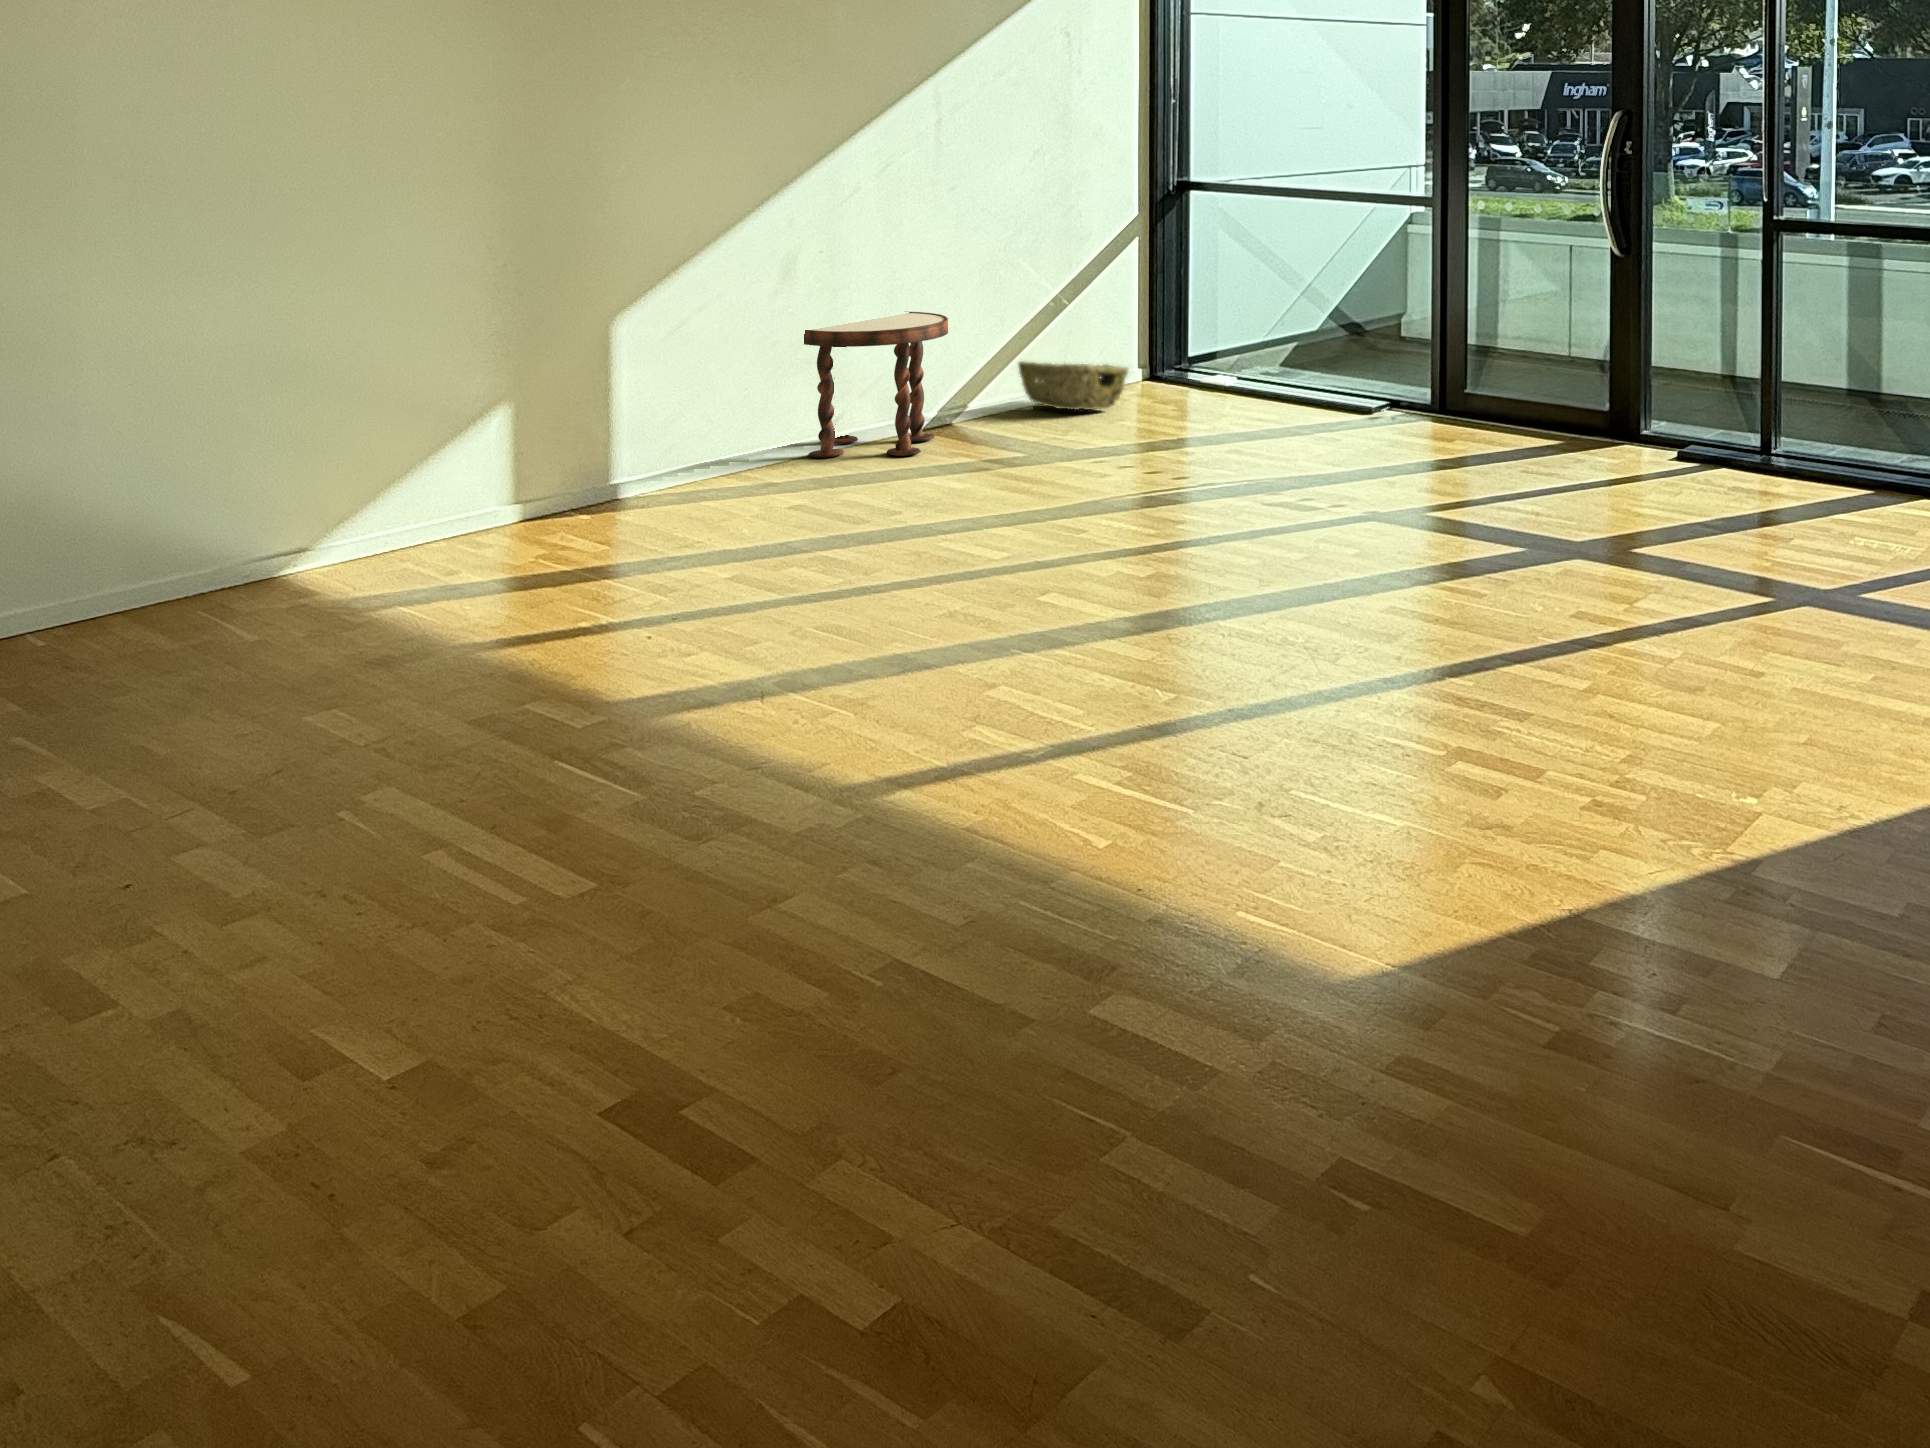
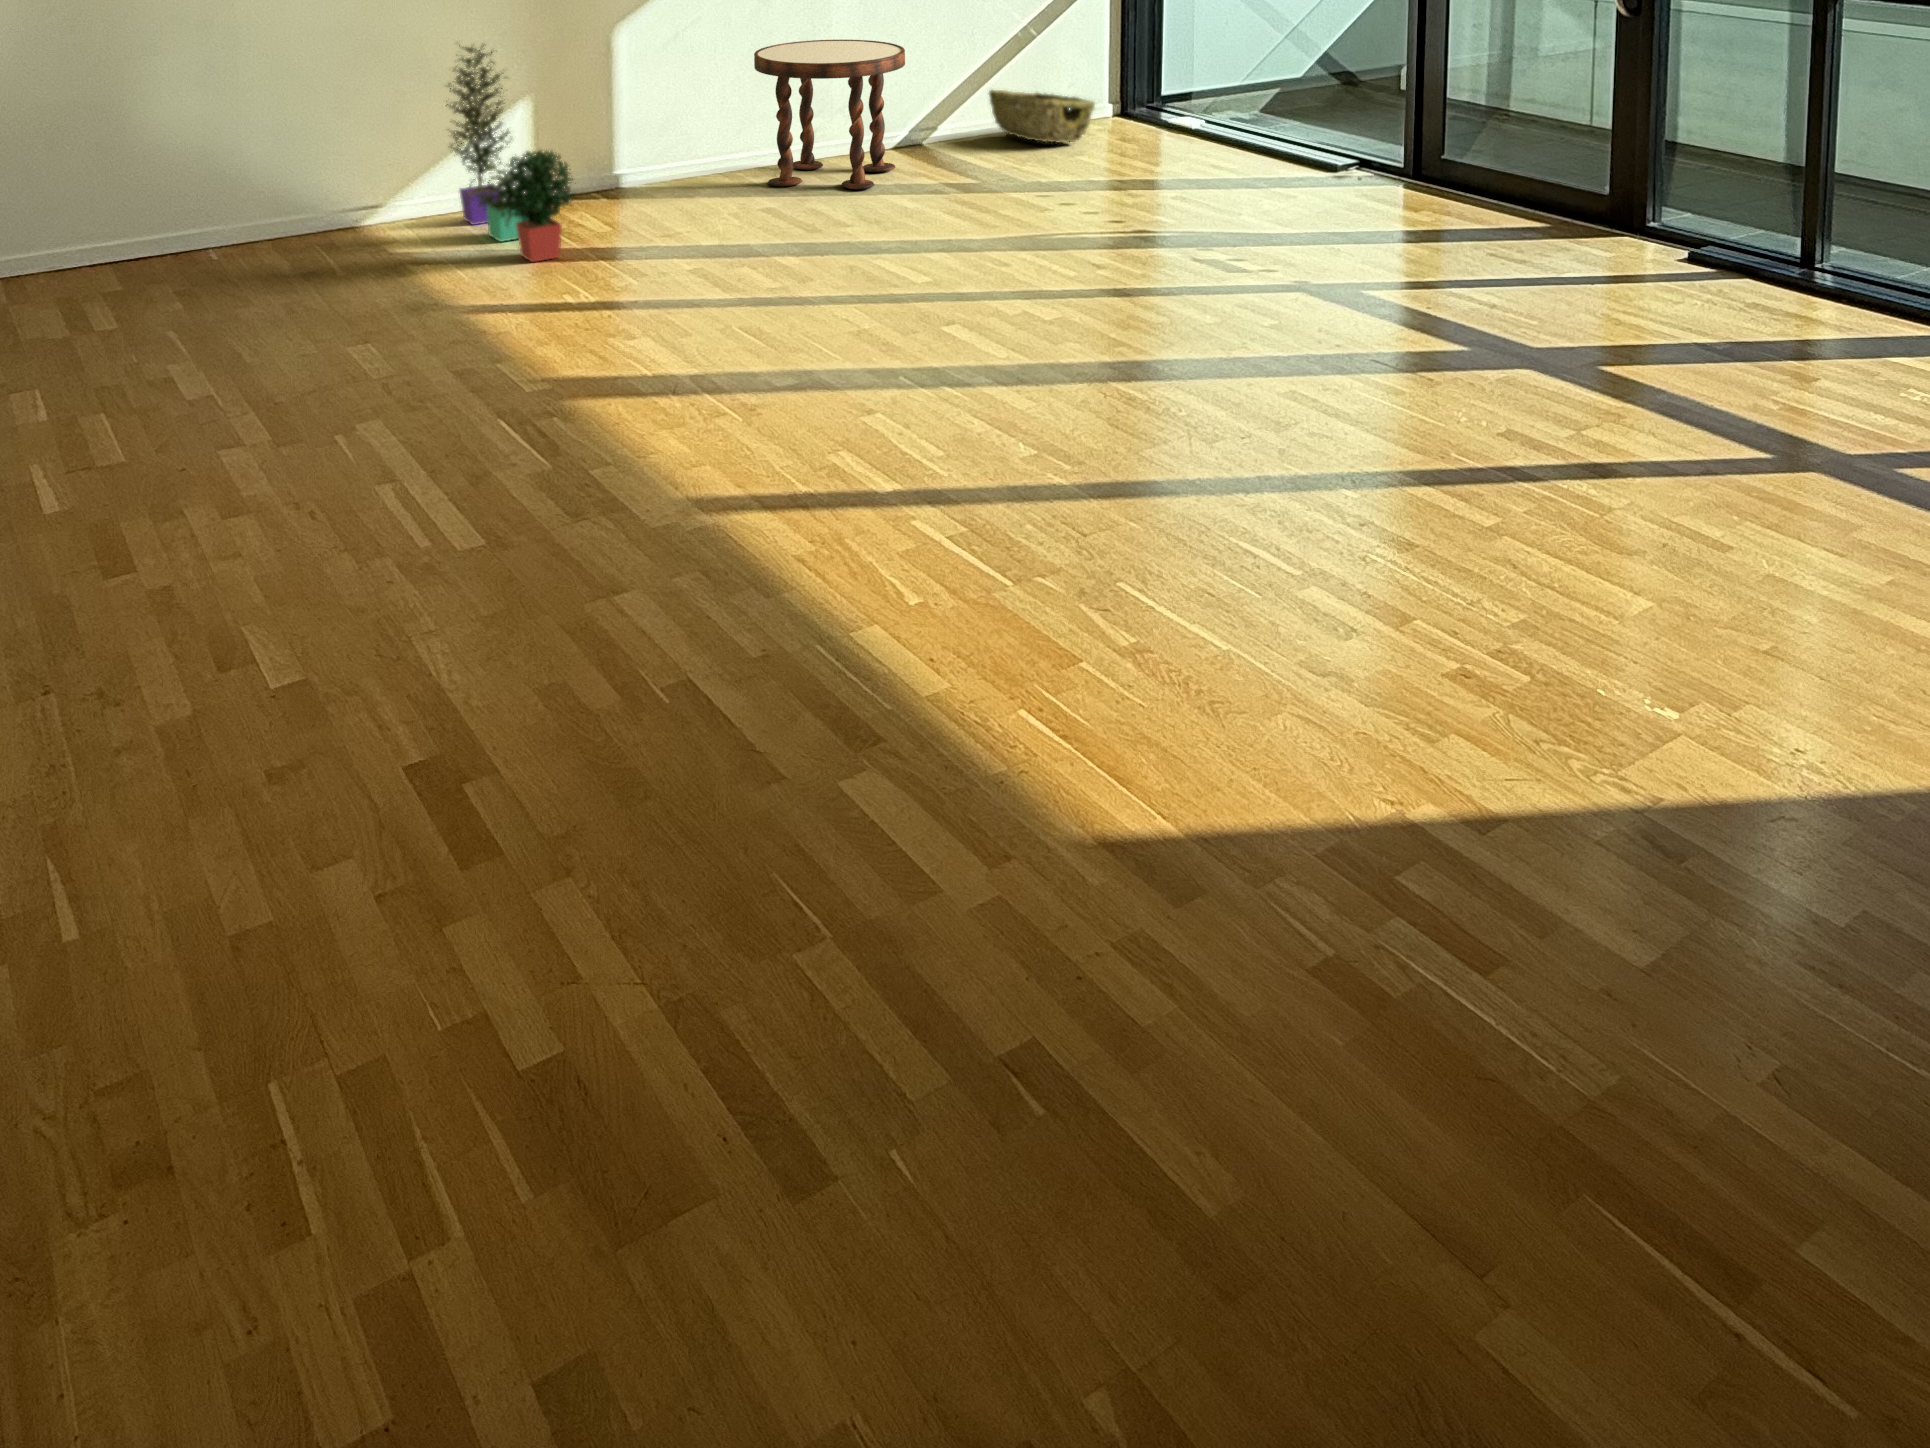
potted plant: none [480,317,649,527] -> present [446,45,574,262]

